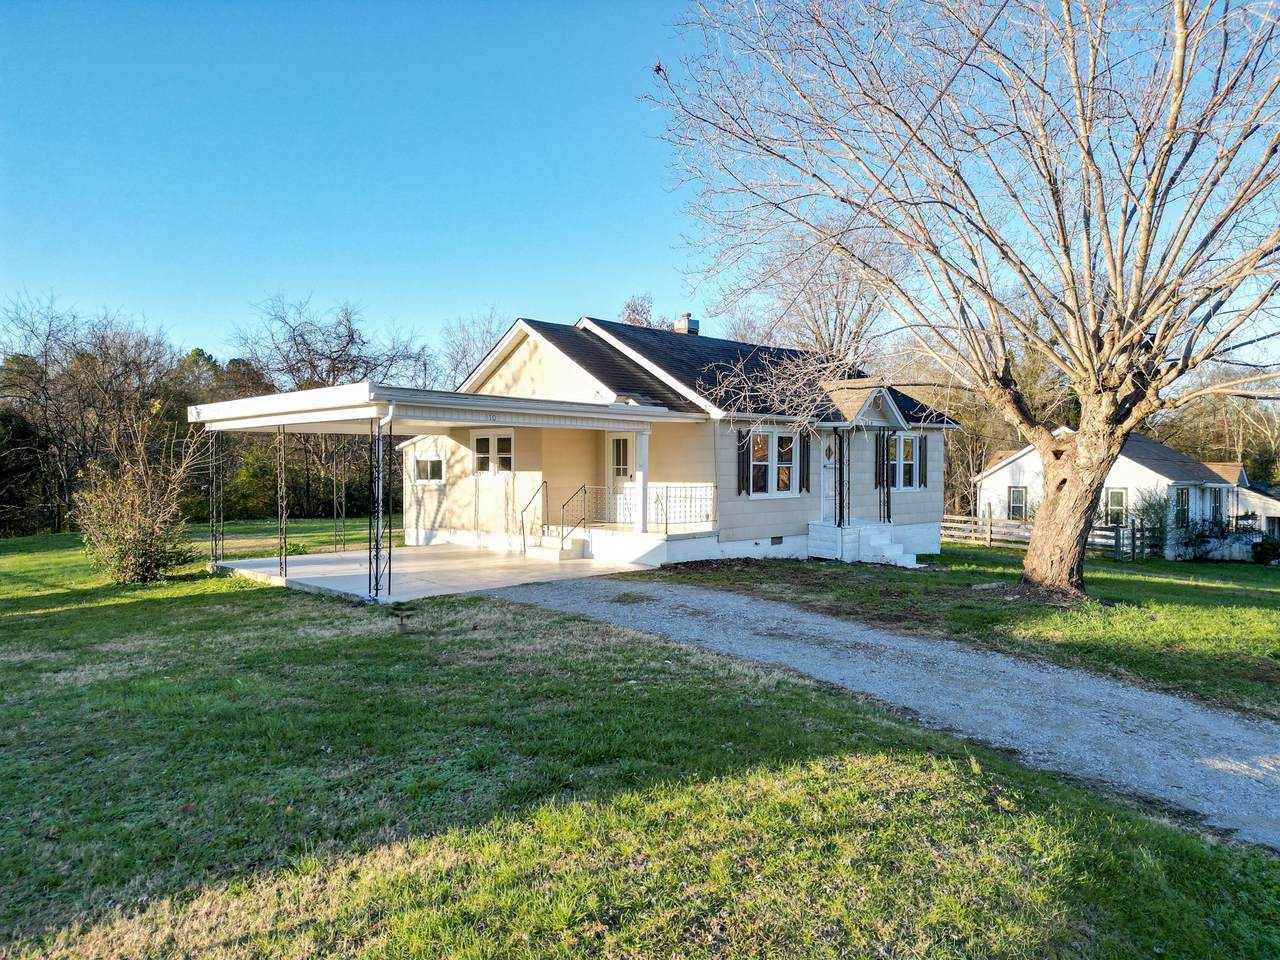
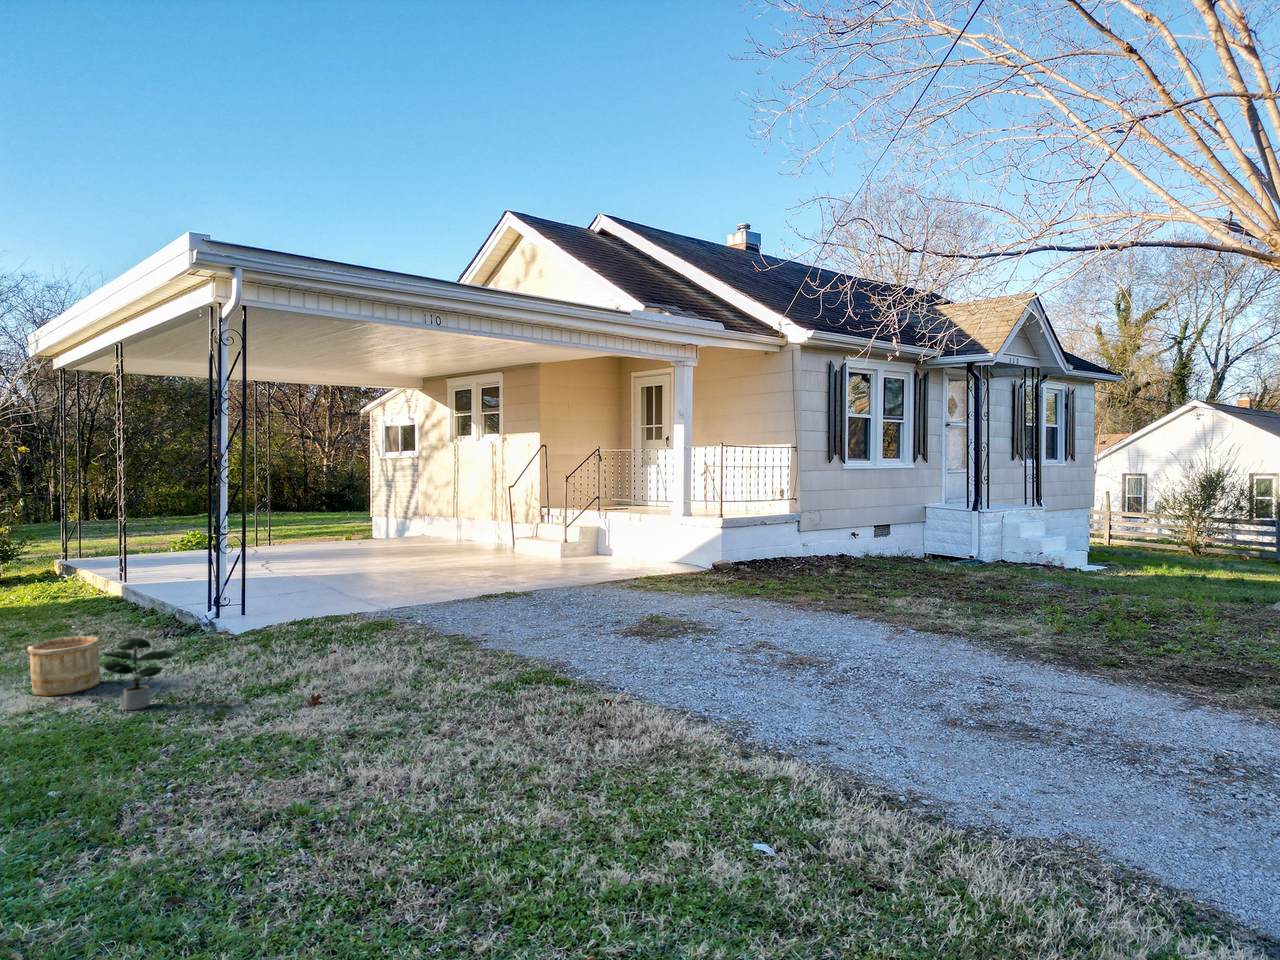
wooden bucket: none [336,602,367,630] -> present [27,636,100,696]

